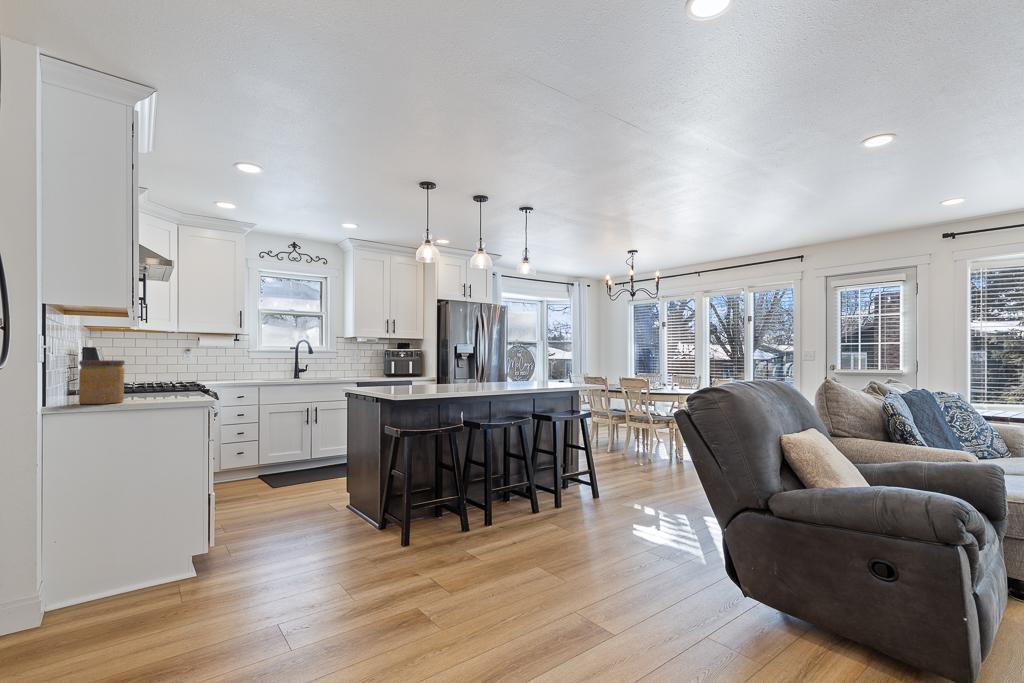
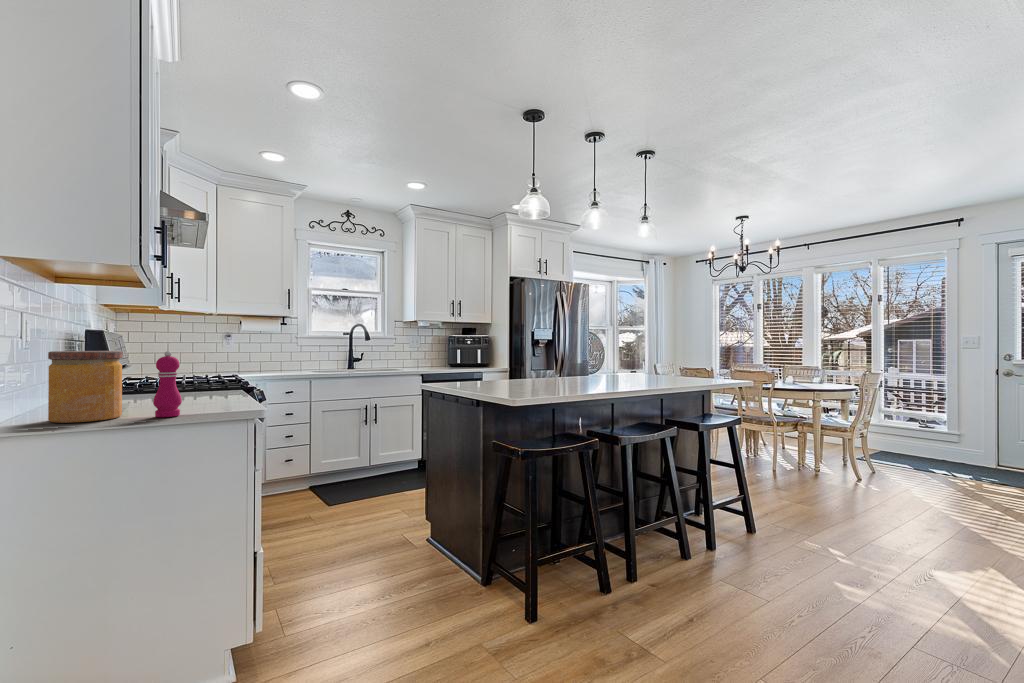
pepper mill: none [145,360,163,402] -> present [153,351,182,417]

